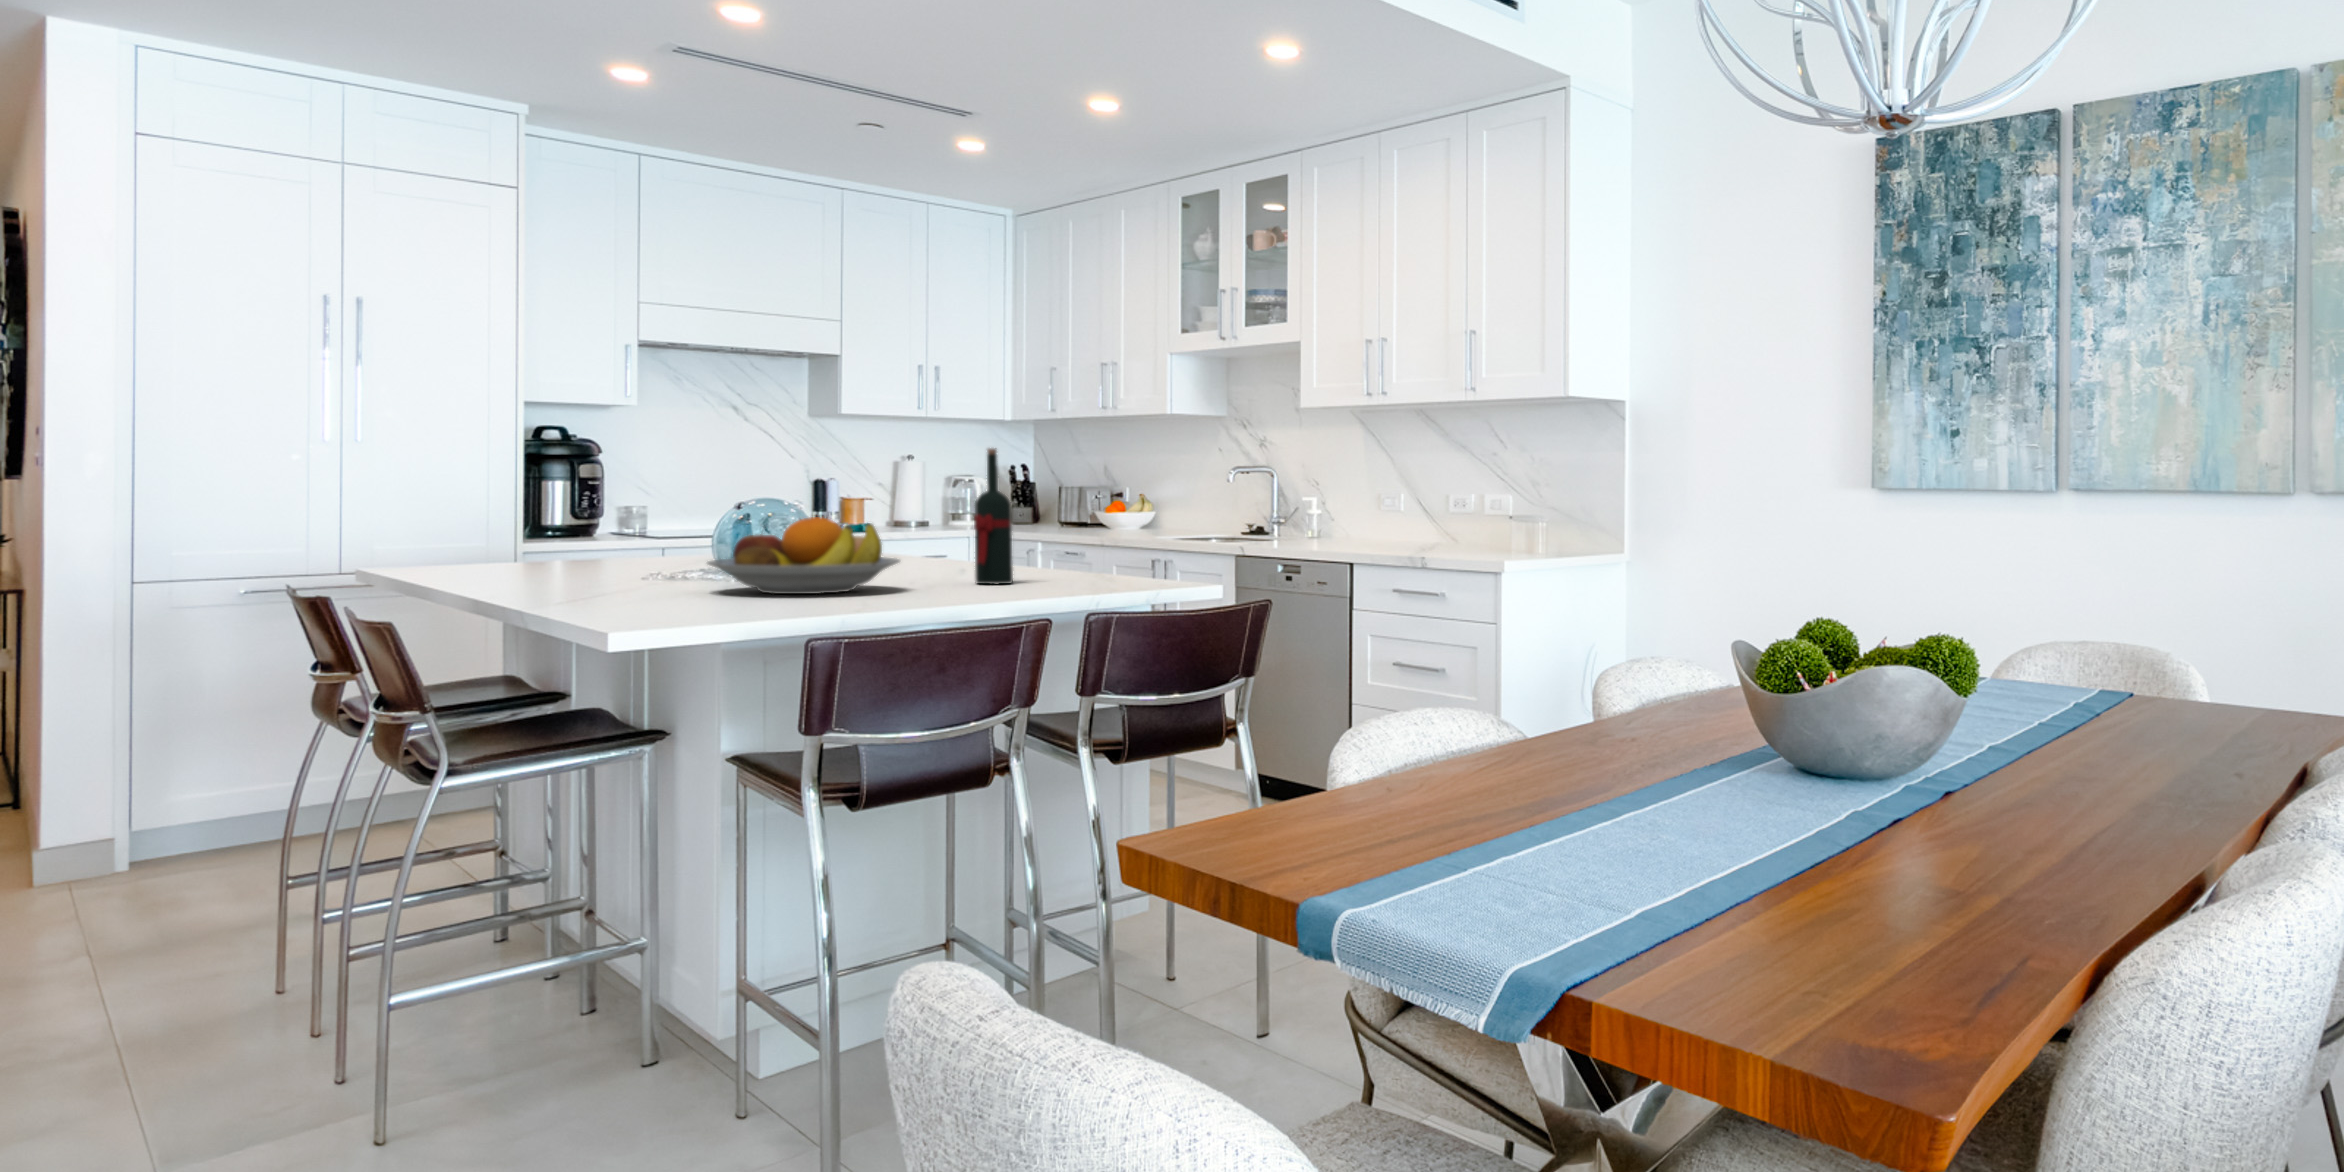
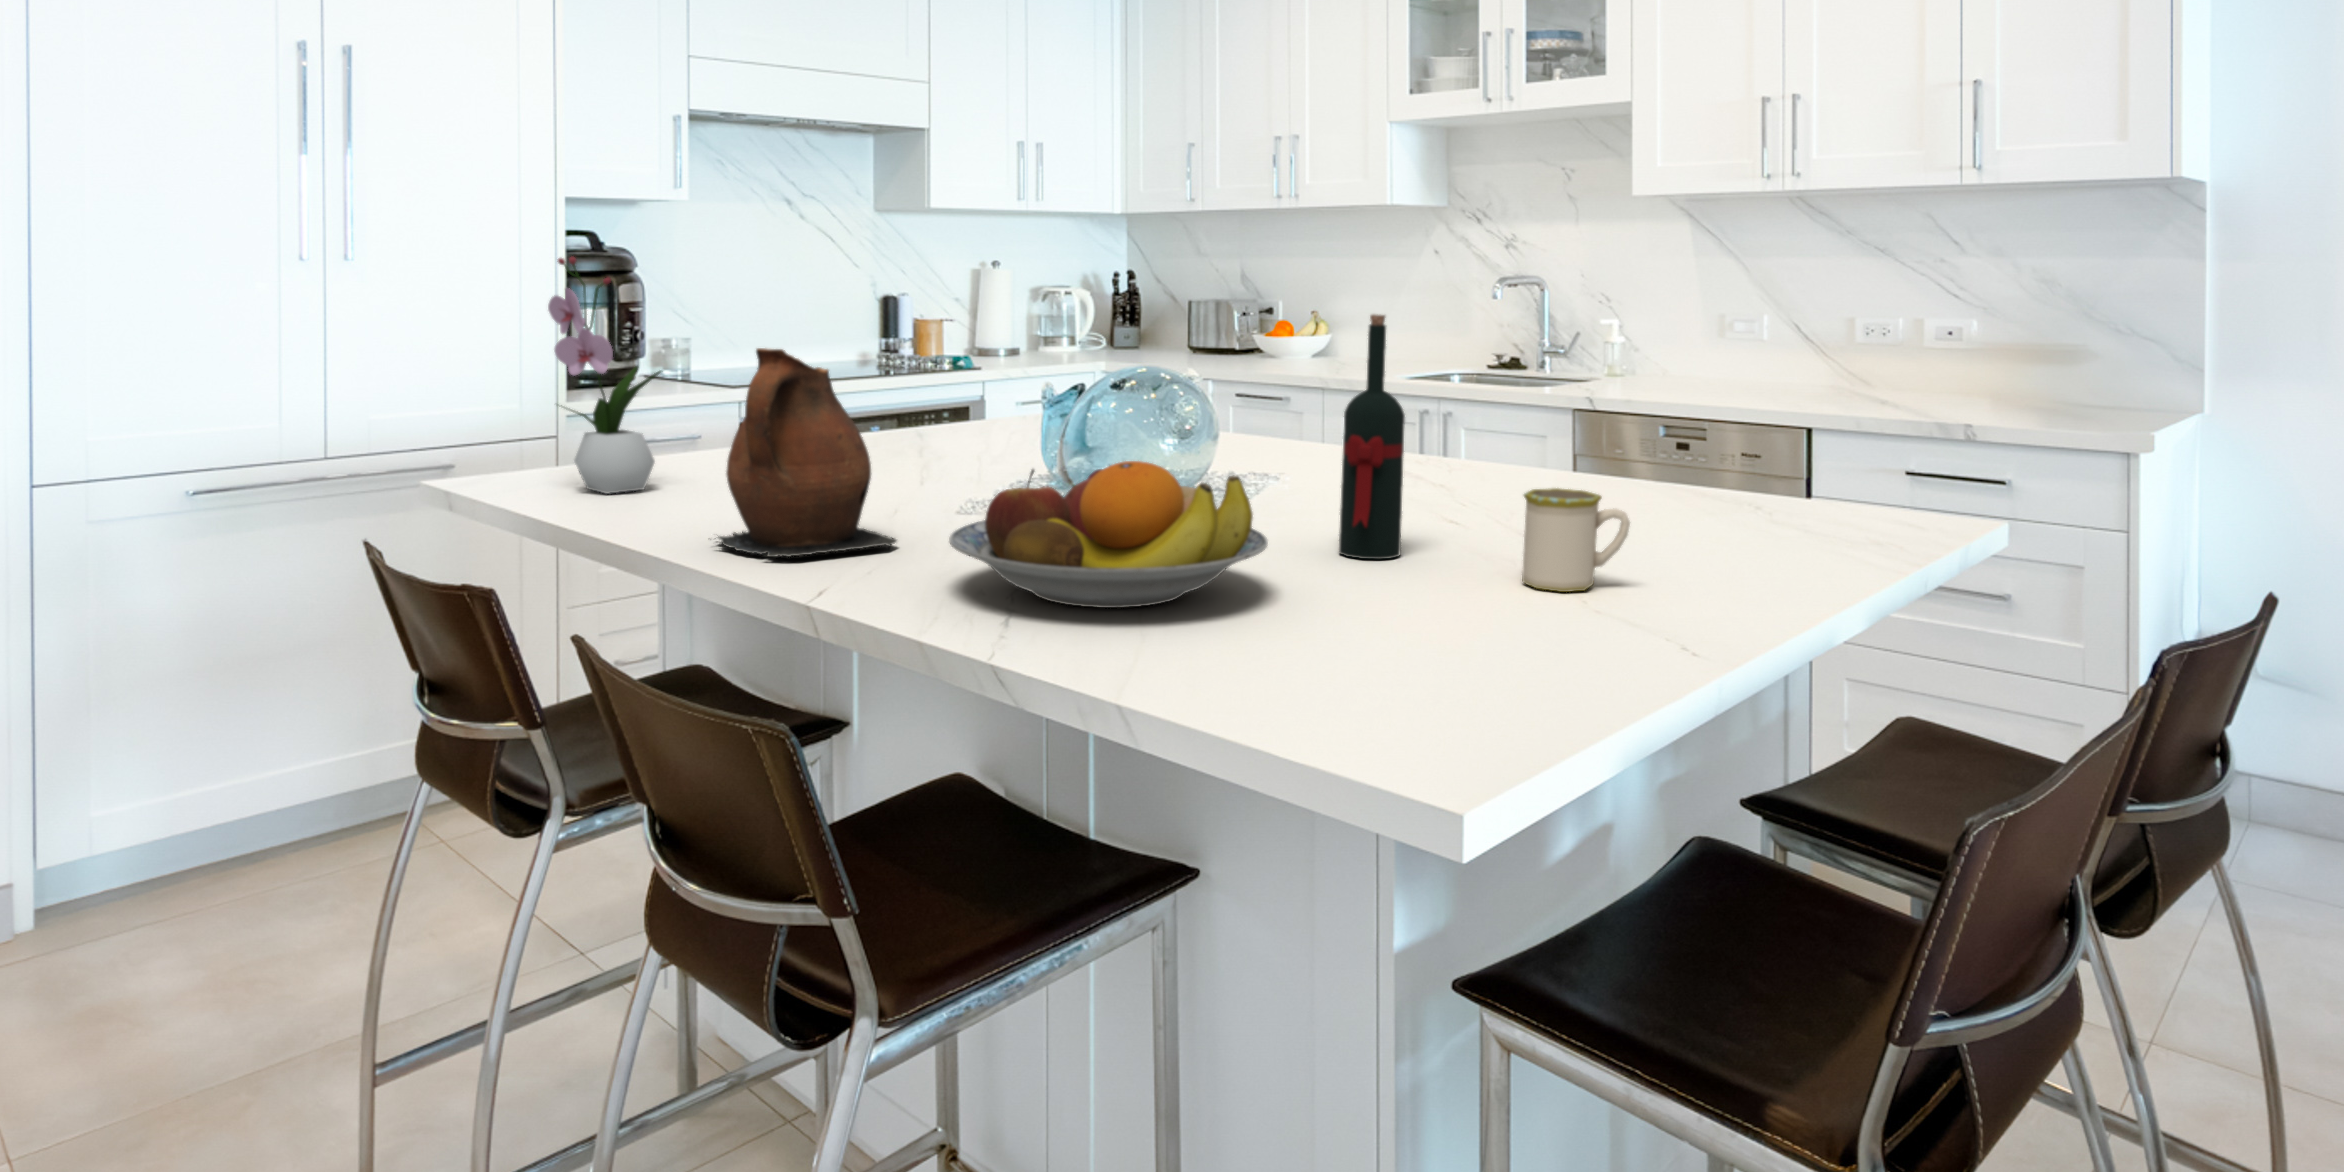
flower arrangement: none [480,419,565,570] -> present [548,257,661,494]
ceramic pitcher: none [574,463,700,583] -> present [715,348,897,557]
mug: none [1056,539,1114,590] -> present [1522,488,1630,592]

